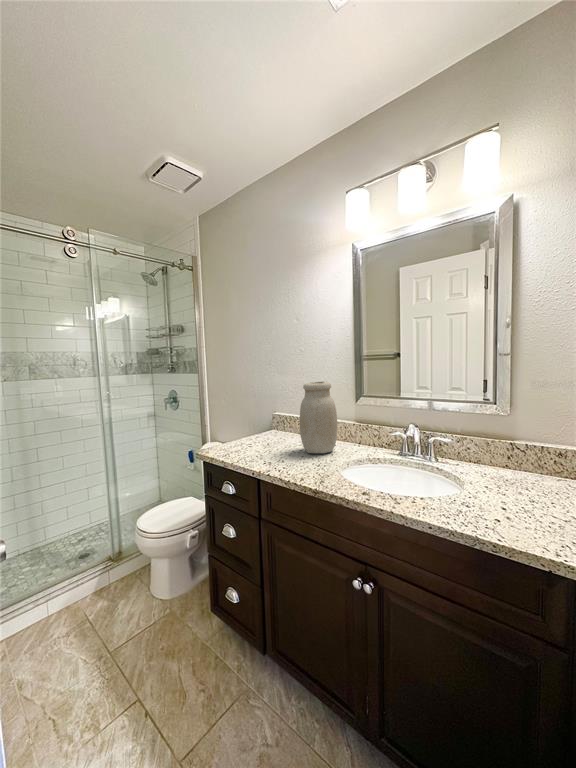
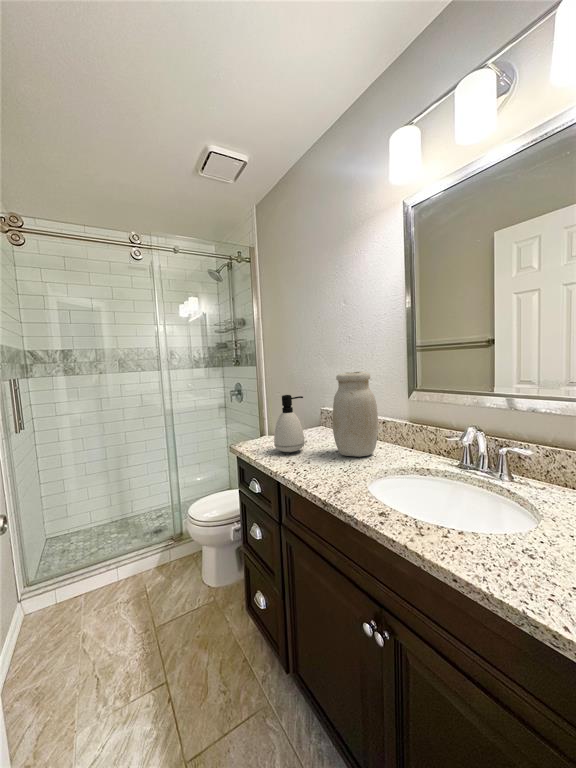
soap dispenser: none [247,402,274,454] -> present [274,395,305,452]

